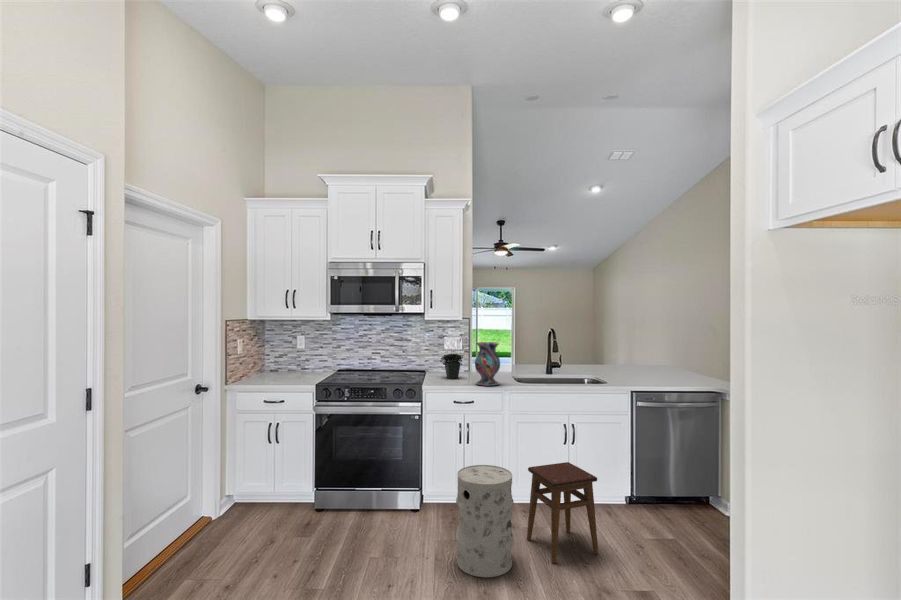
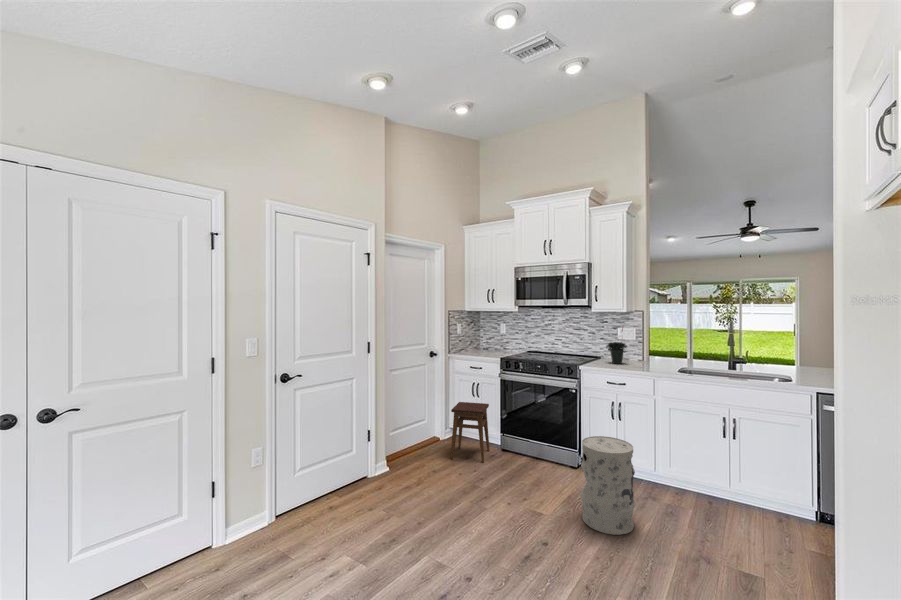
vase: present [475,342,500,386] -> none [629,332,655,372]
stool: present [527,462,598,563] -> present [451,402,489,462]

